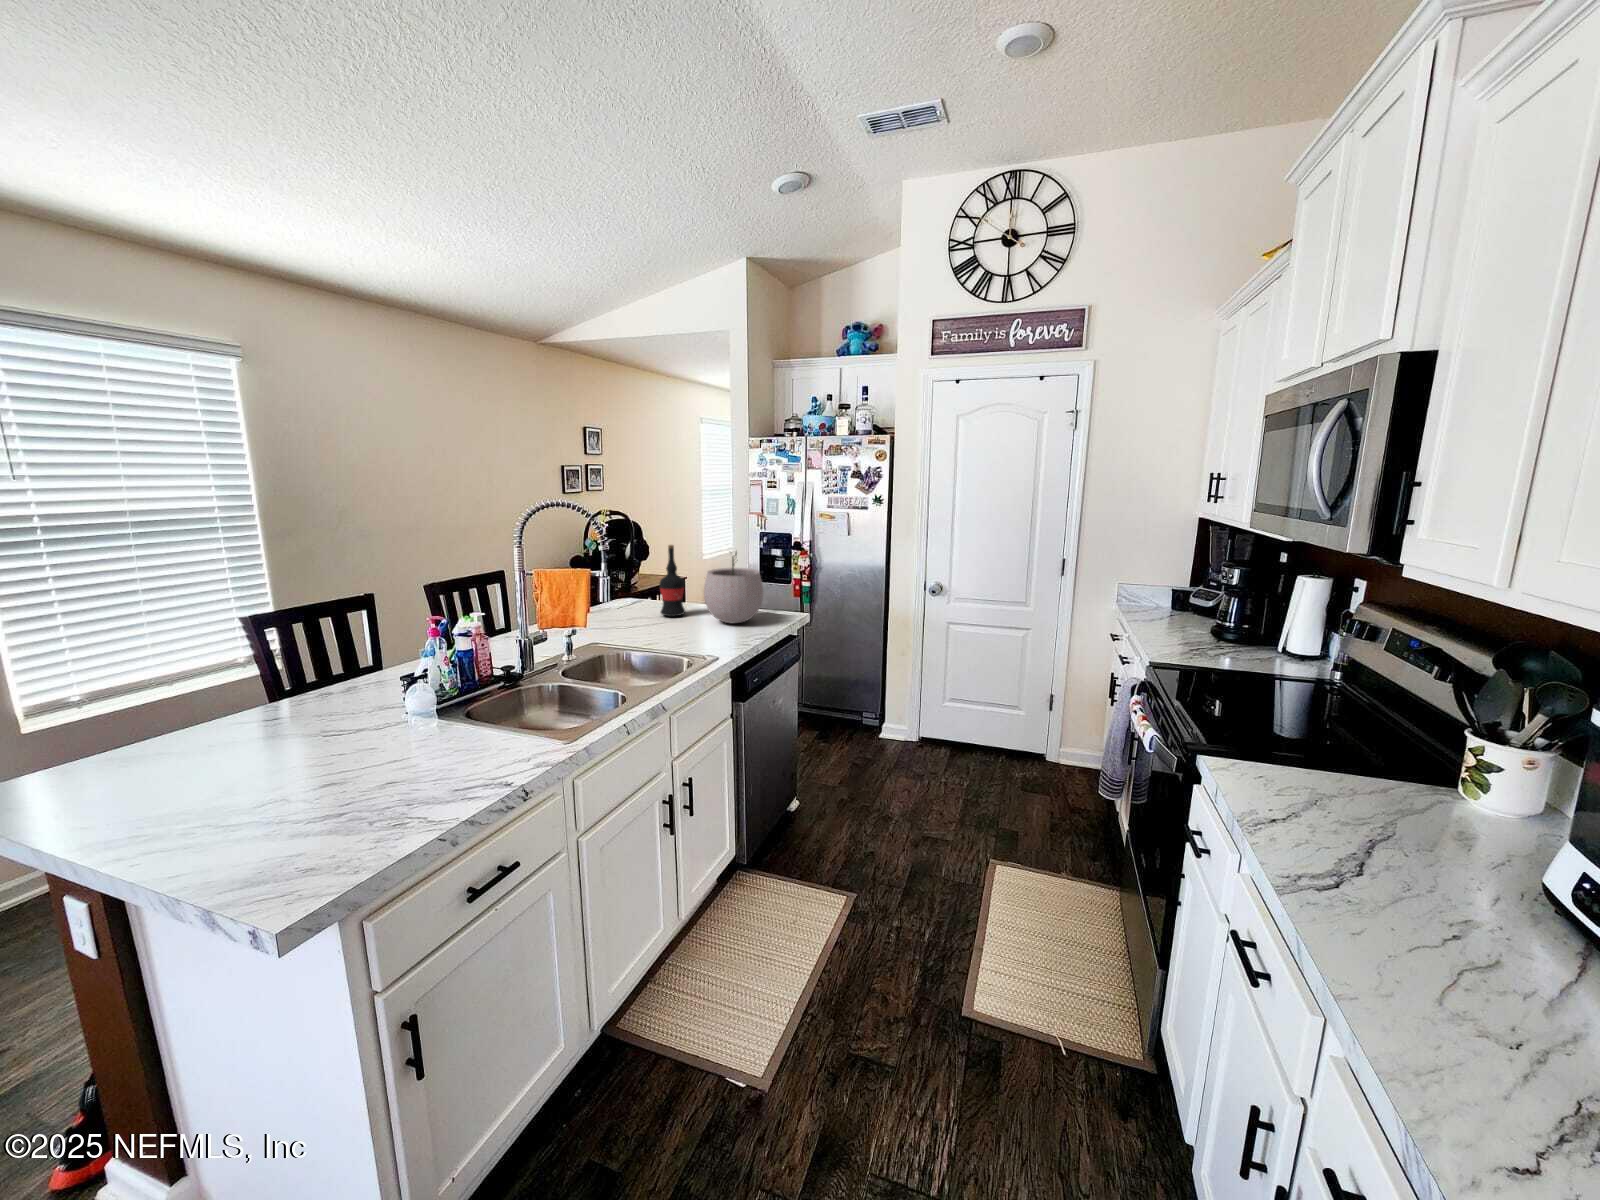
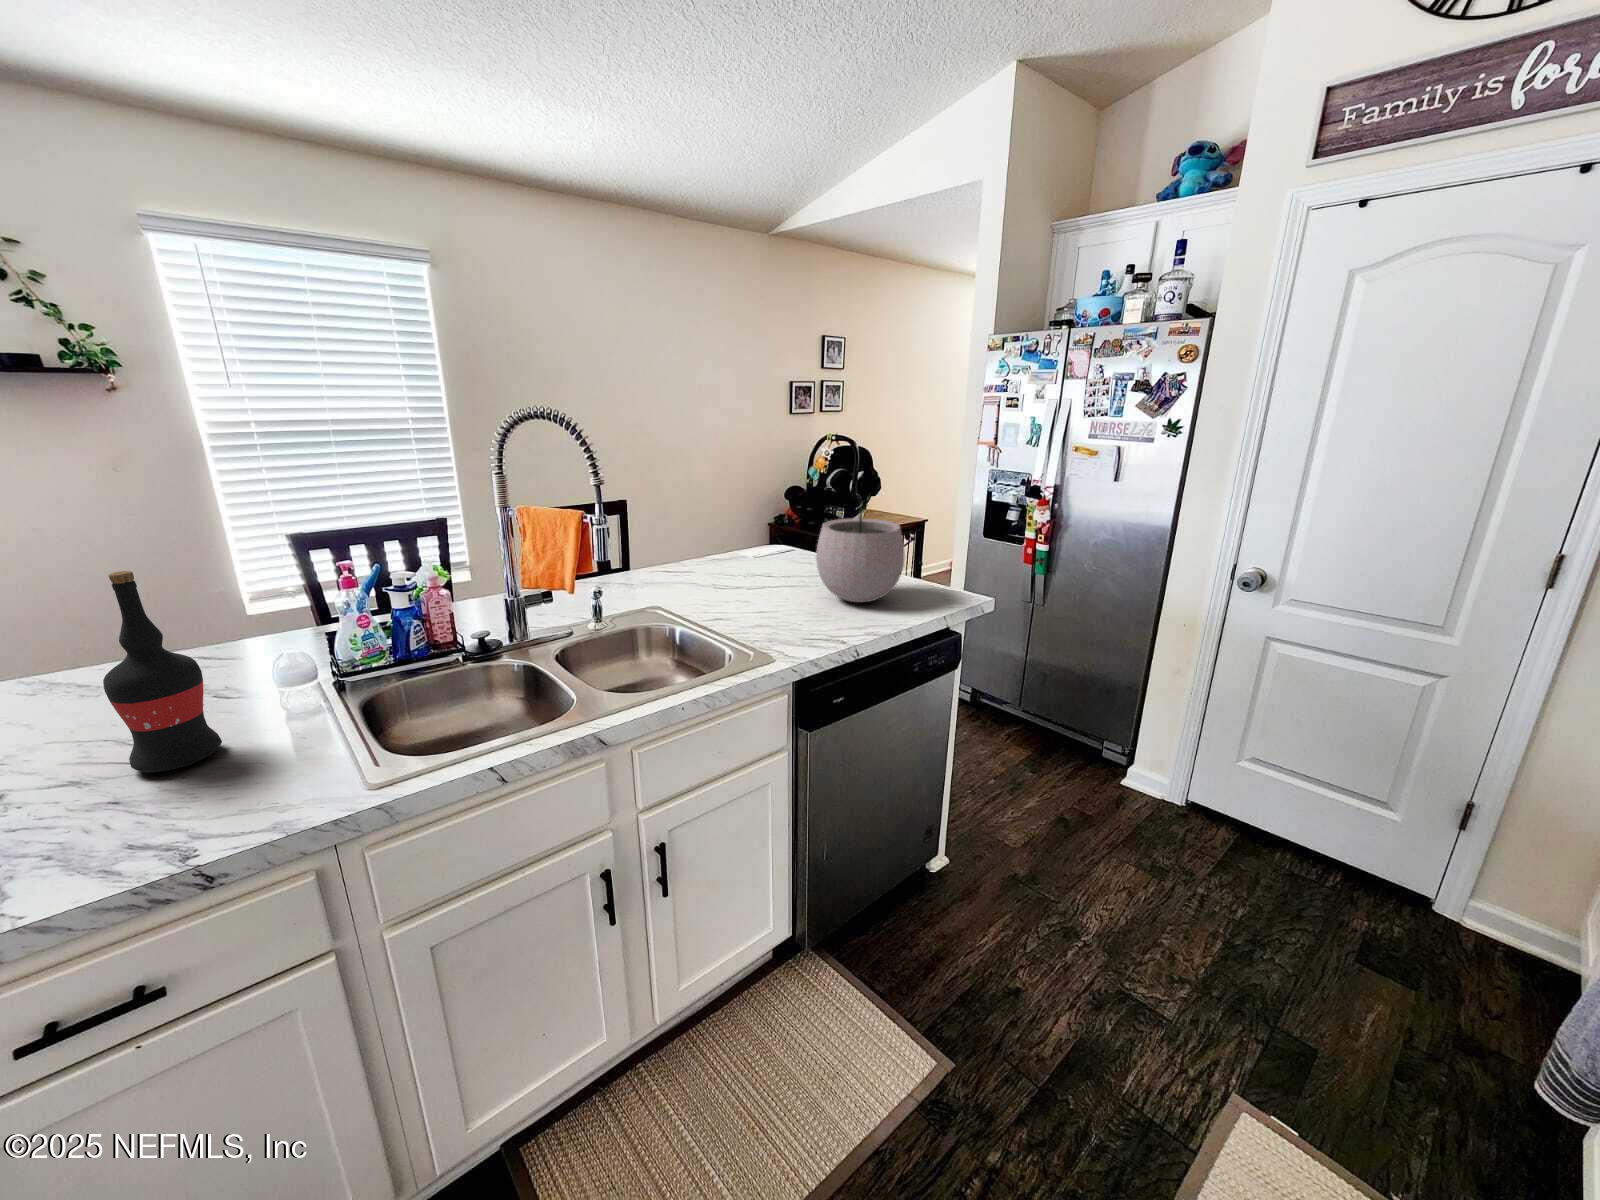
wine bottle: present [659,545,685,616] -> present [103,571,222,772]

